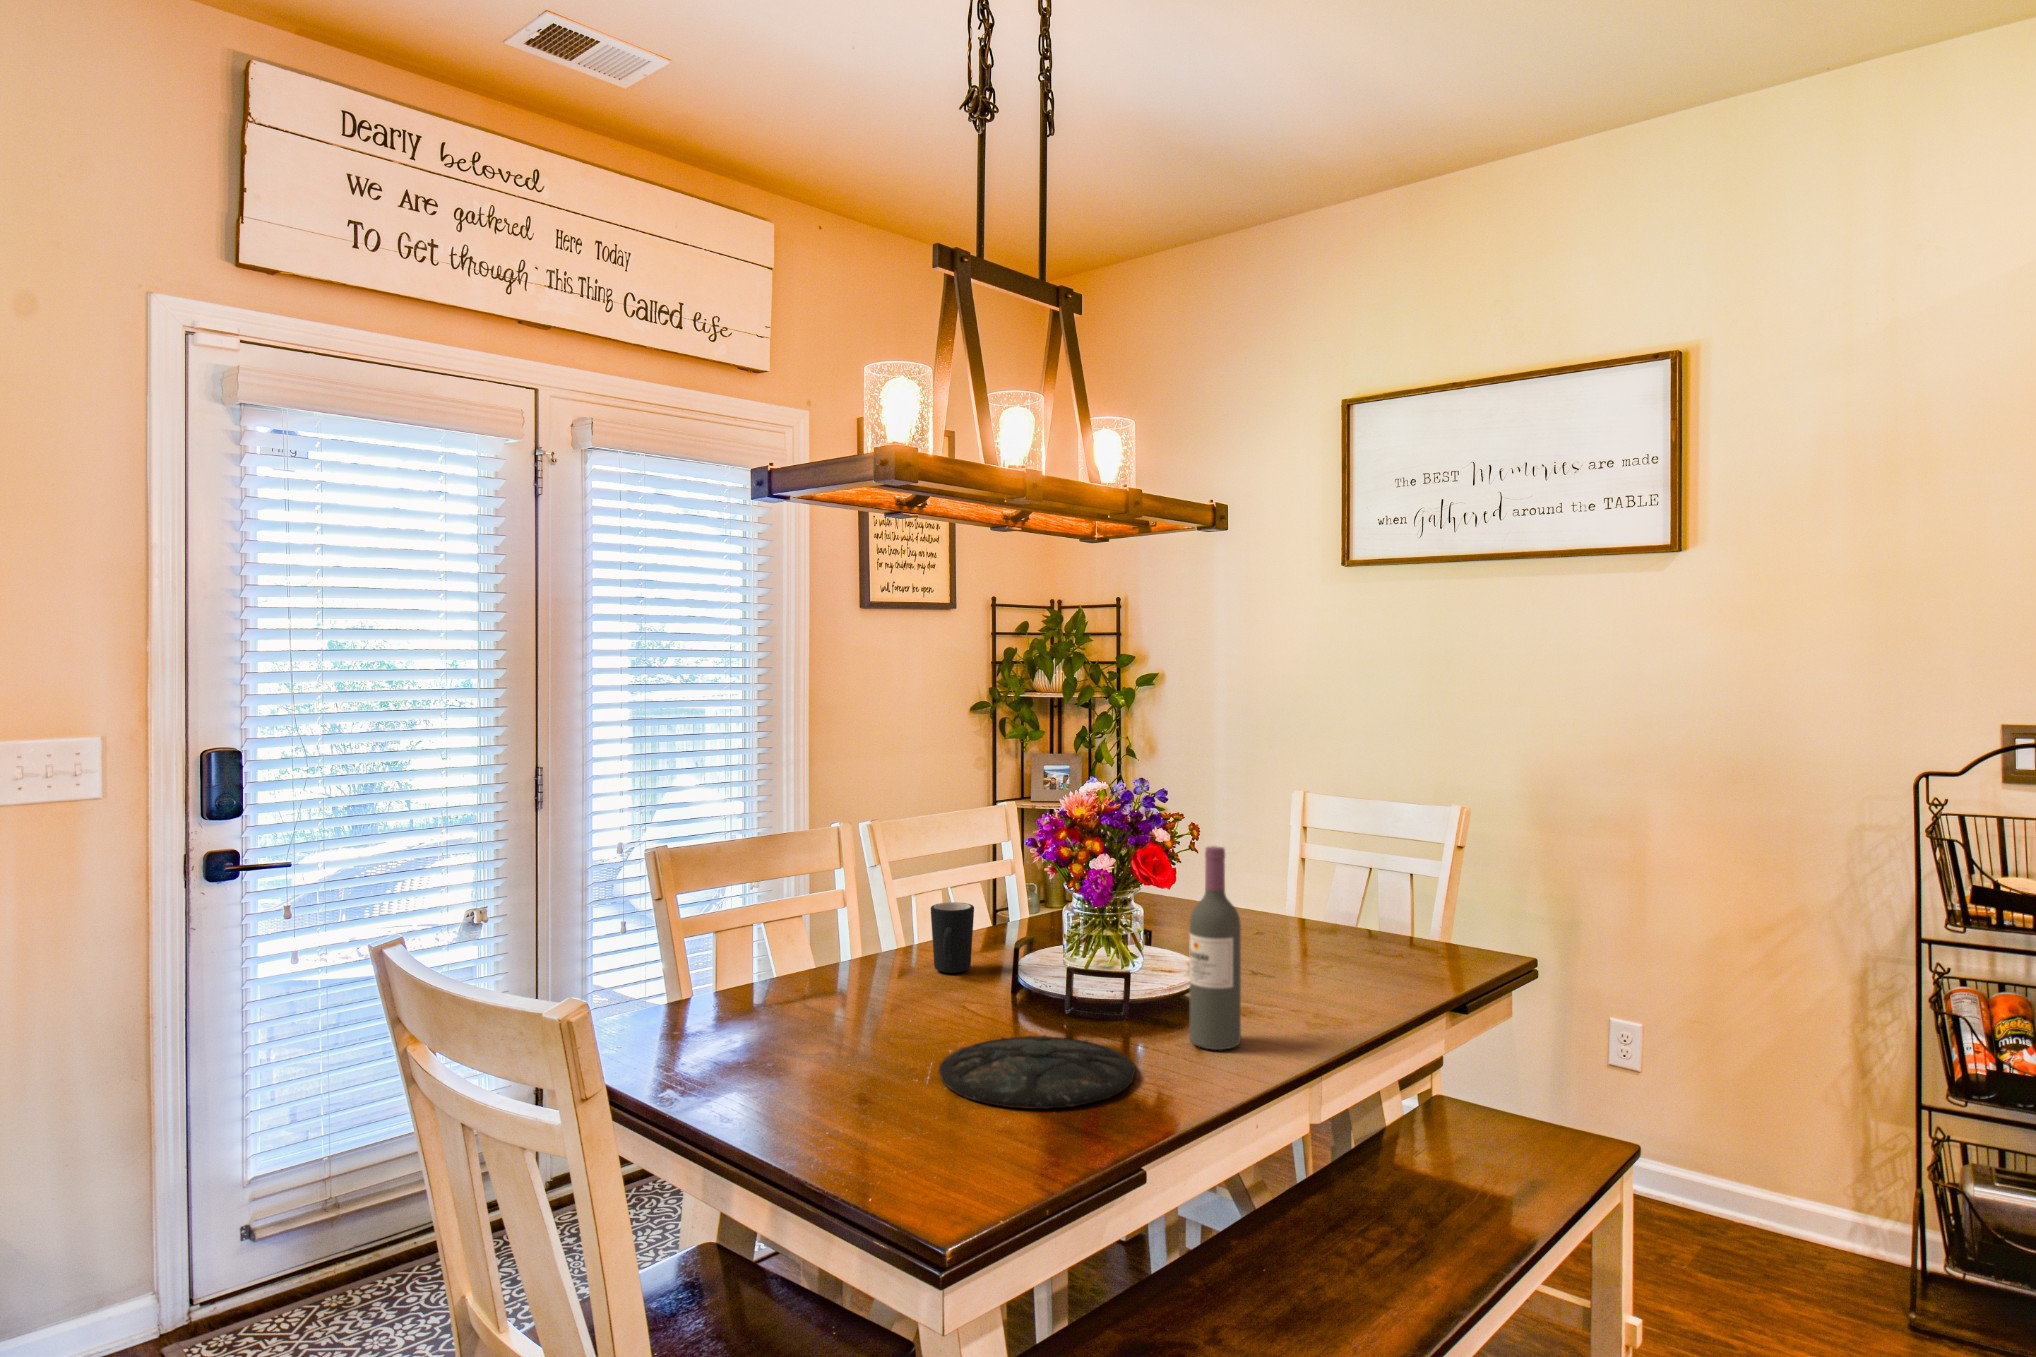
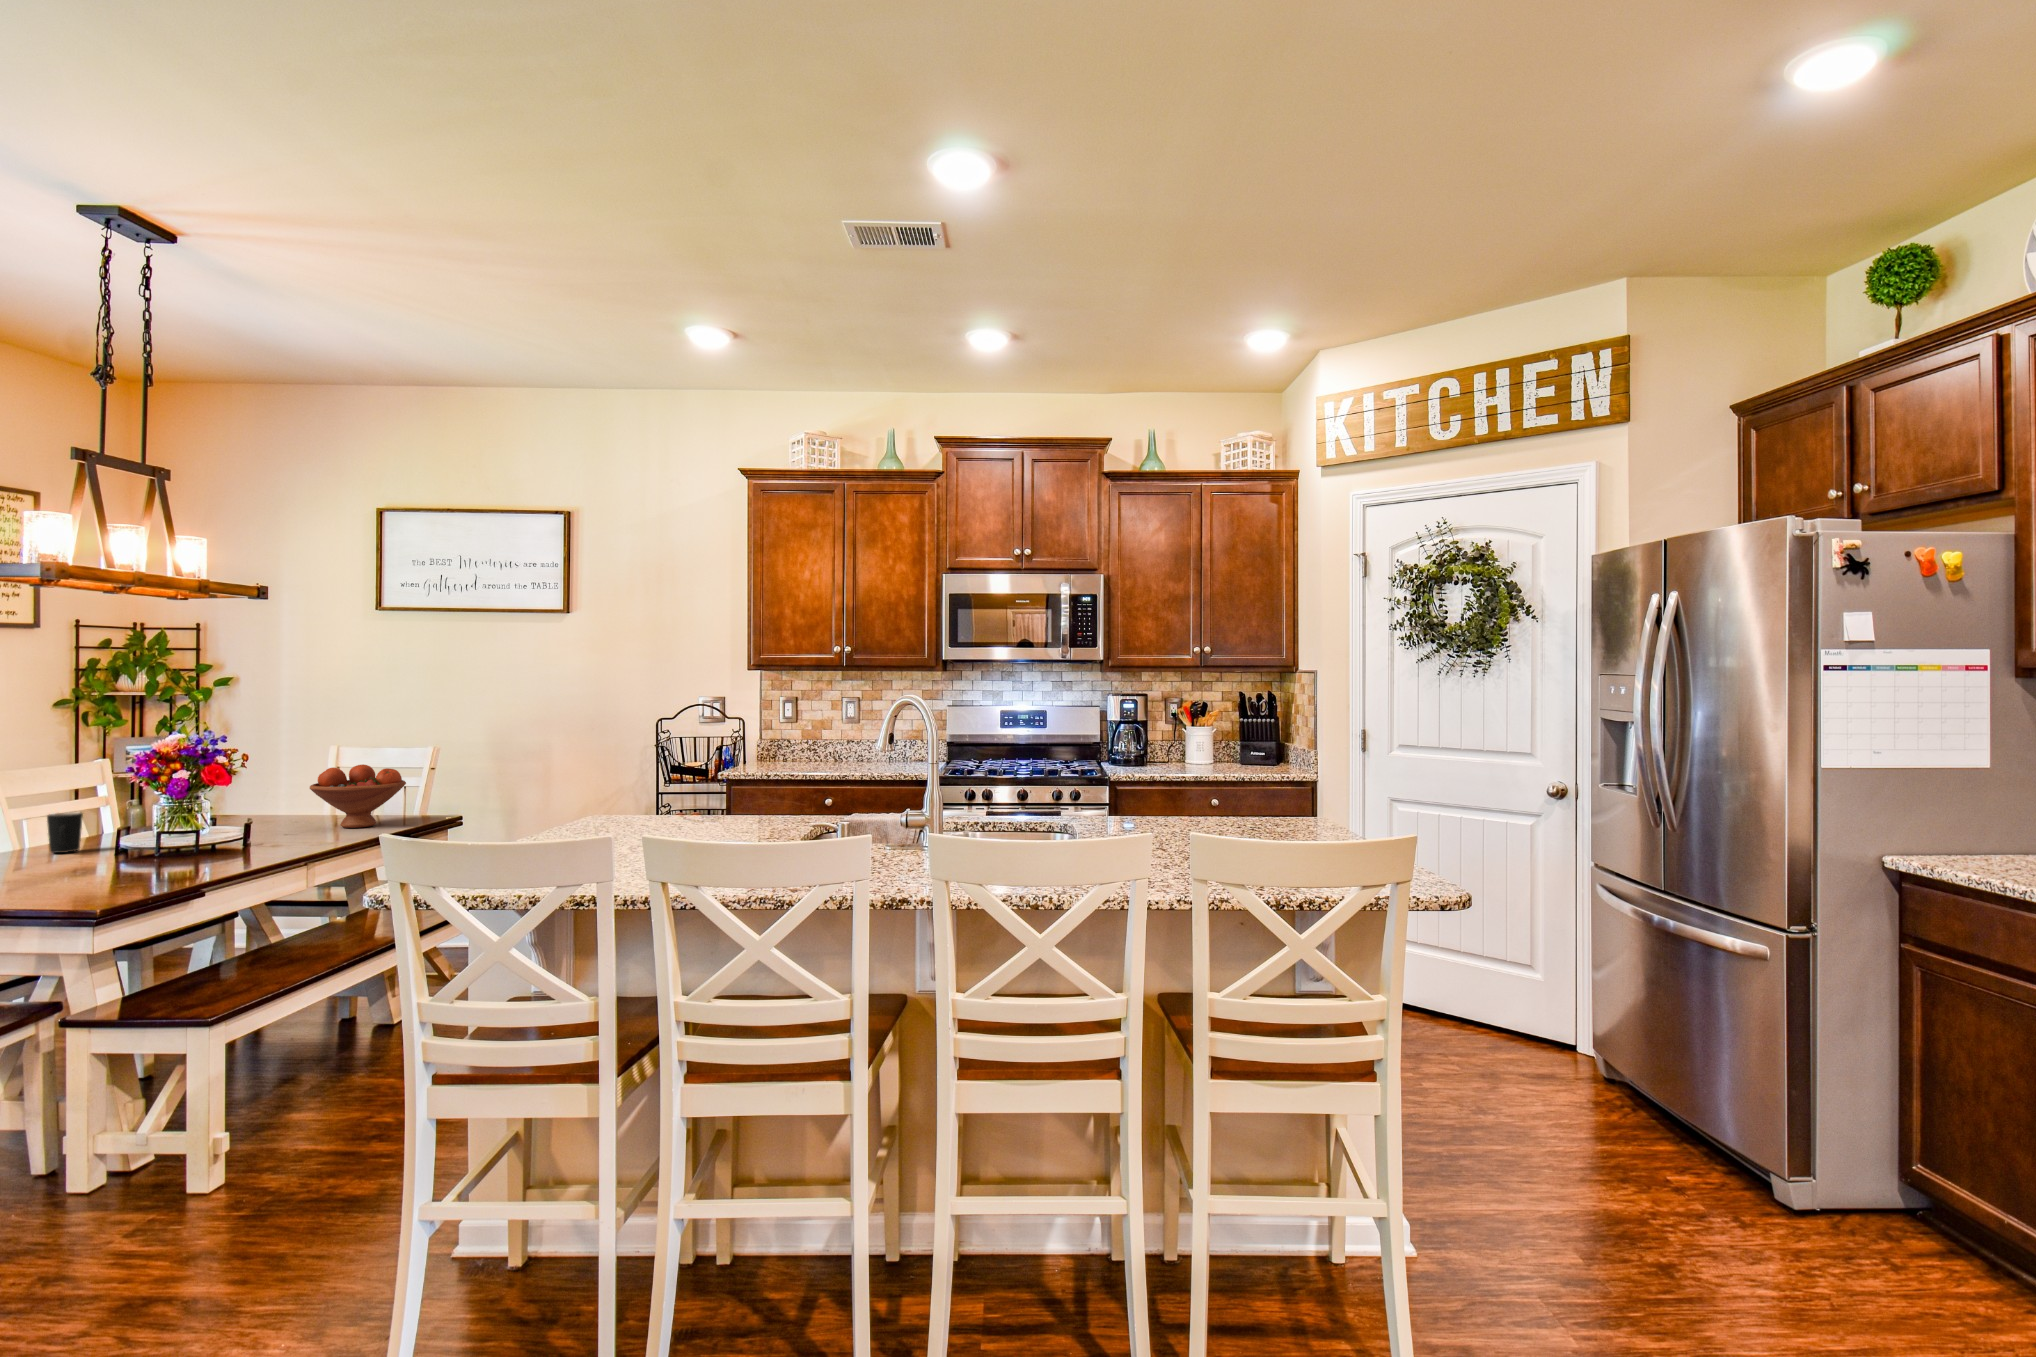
fruit bowl: none [1284,842,1445,969] -> present [310,764,406,828]
wine bottle: present [1190,846,1241,1050] -> none [238,758,269,856]
plate: present [939,1035,1135,1109] -> none [72,858,202,881]

